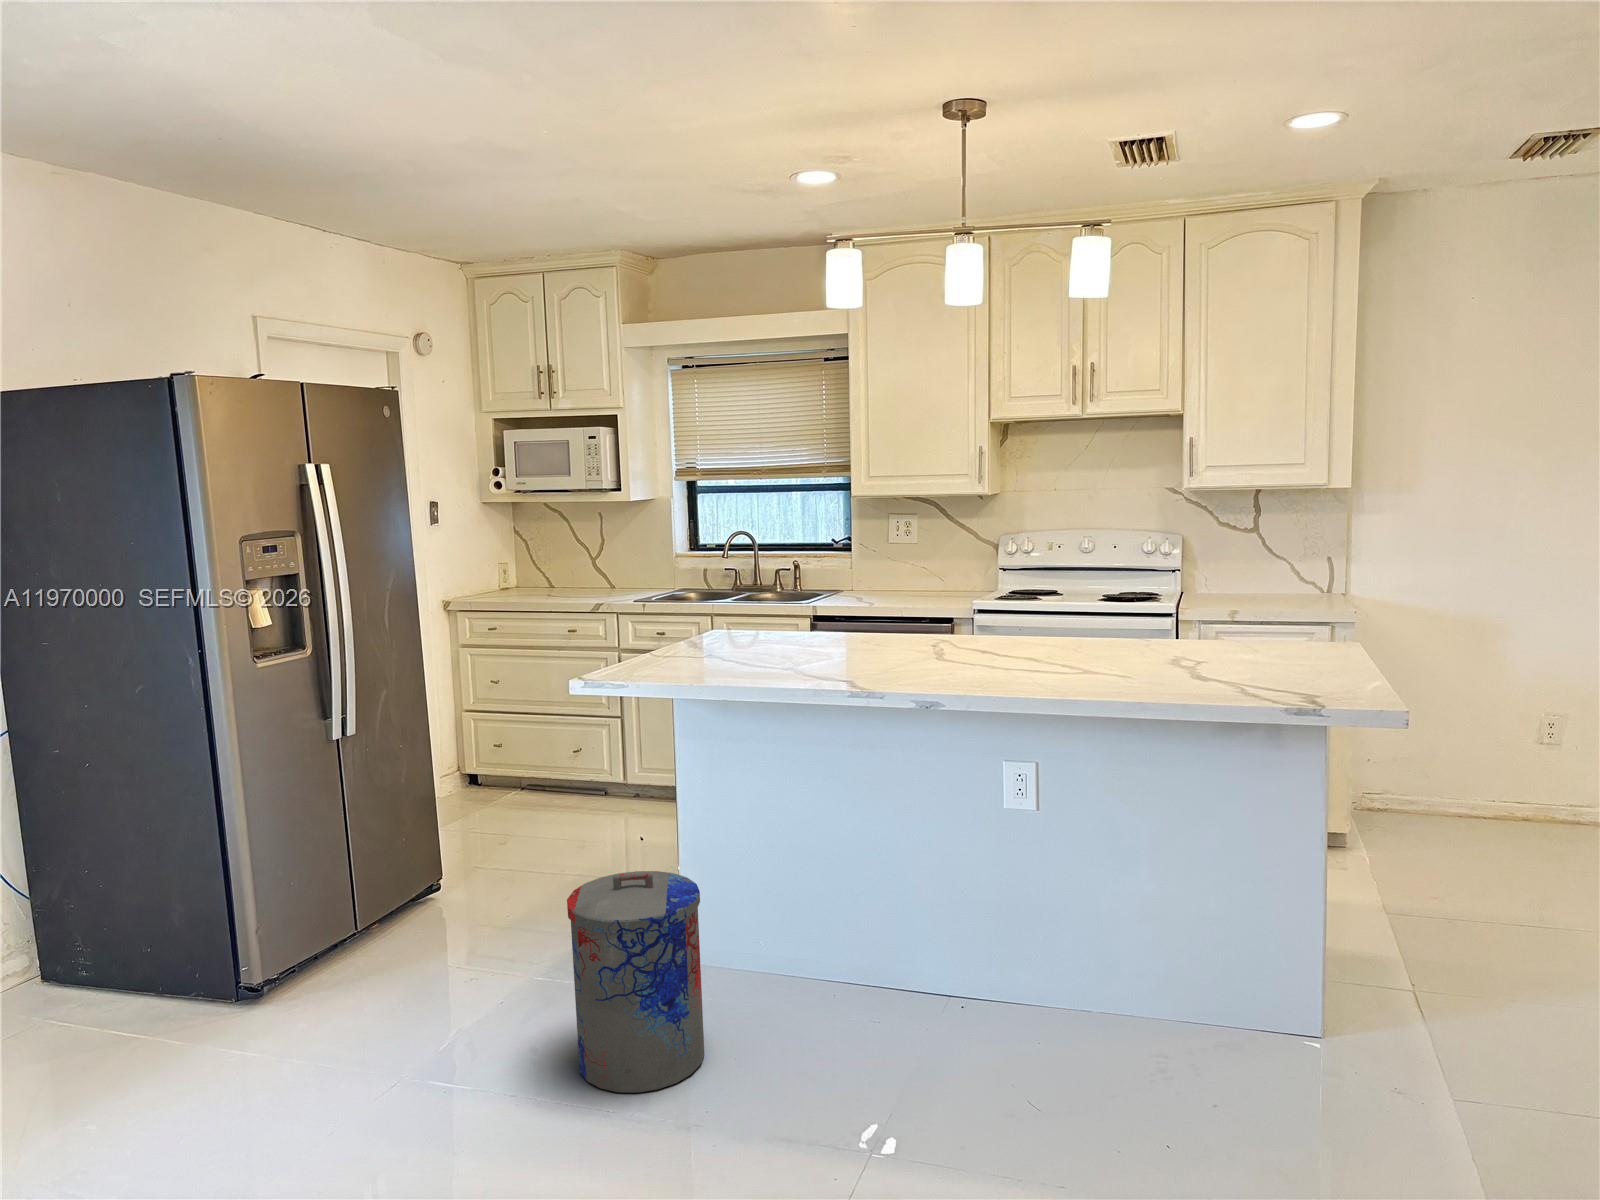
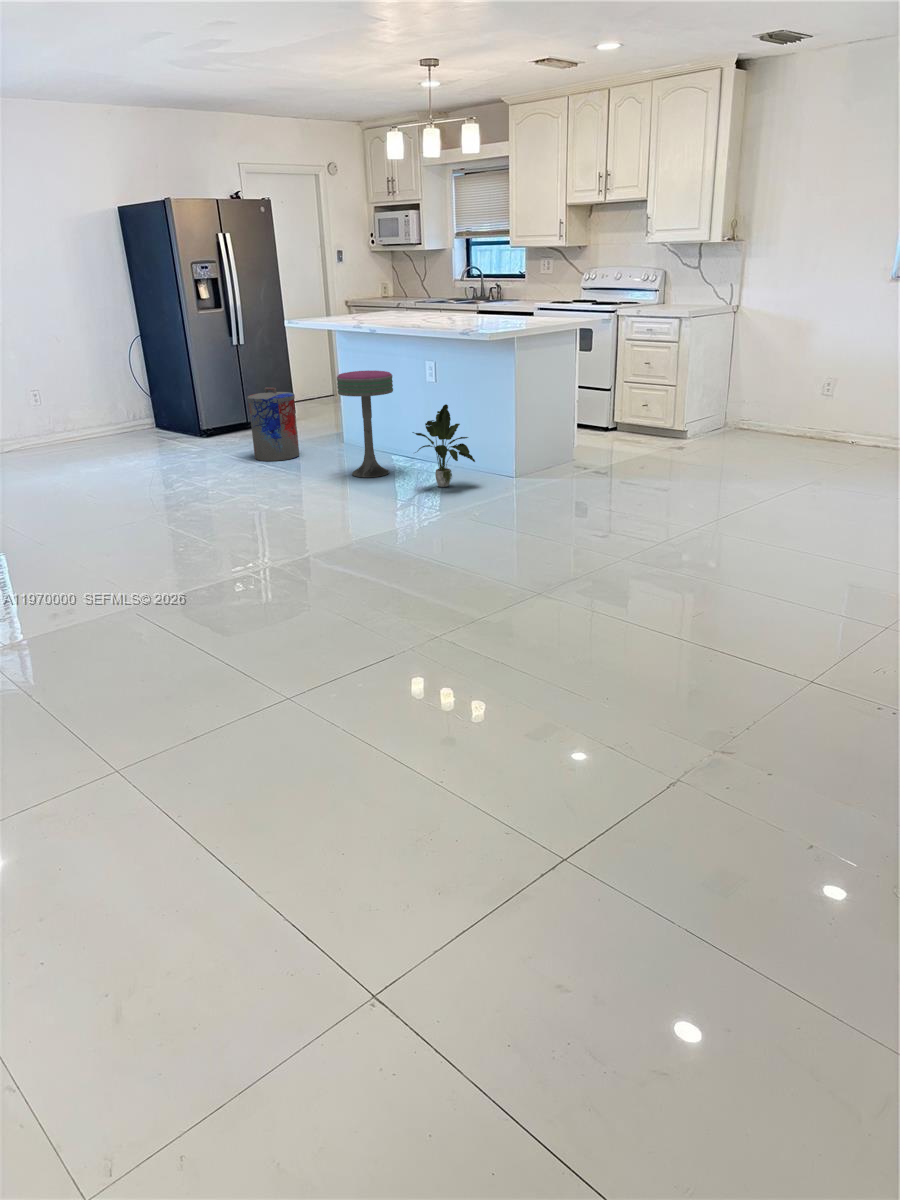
bar stool: none [959,805,1113,1114] -> present [337,370,393,477]
potted plant: none [1266,887,1418,1108] -> present [413,404,475,487]

